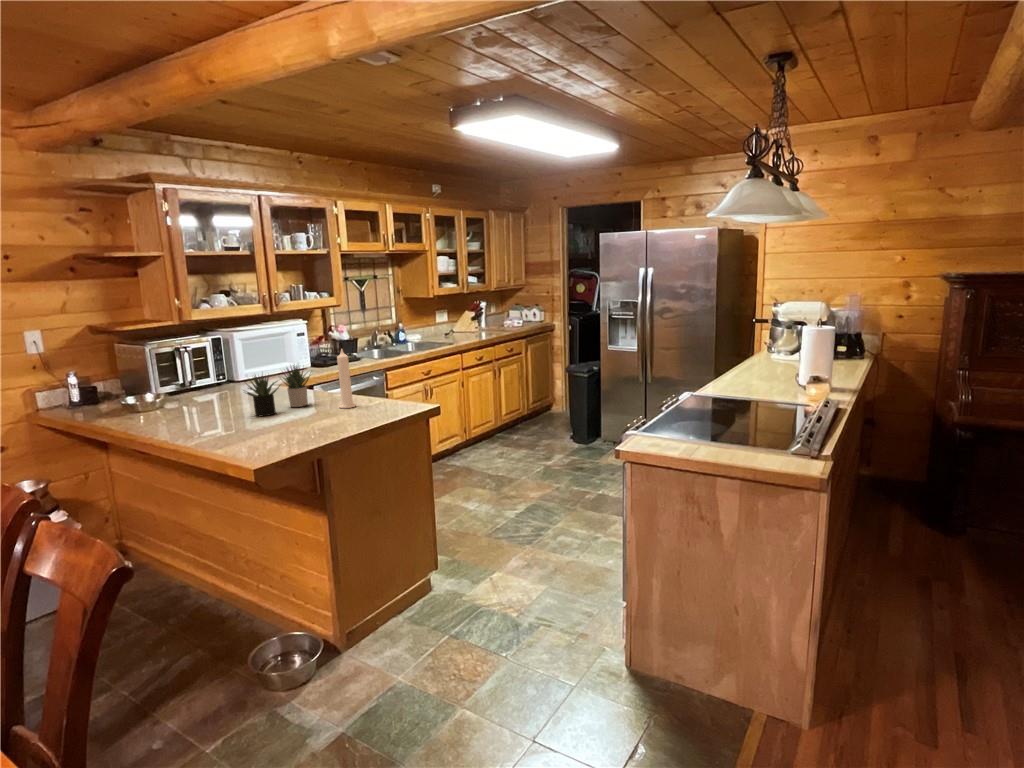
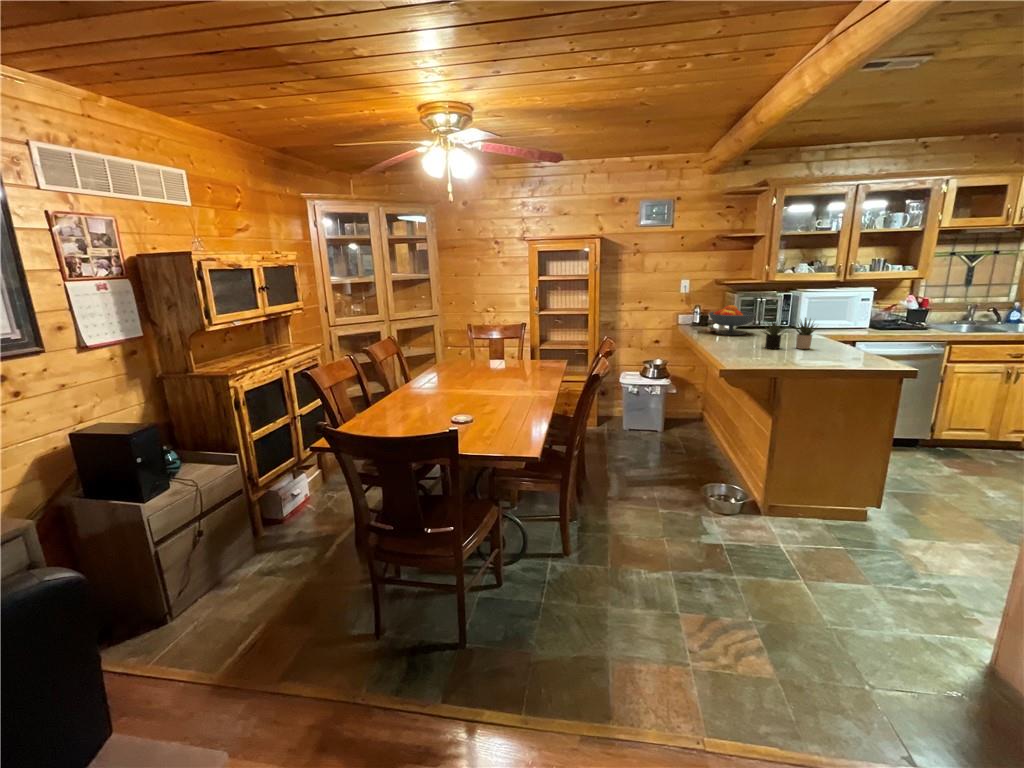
candle: present [337,349,356,408] -> none [826,311,844,357]
fruit bowl: none [119,362,199,412] -> present [709,305,756,335]

